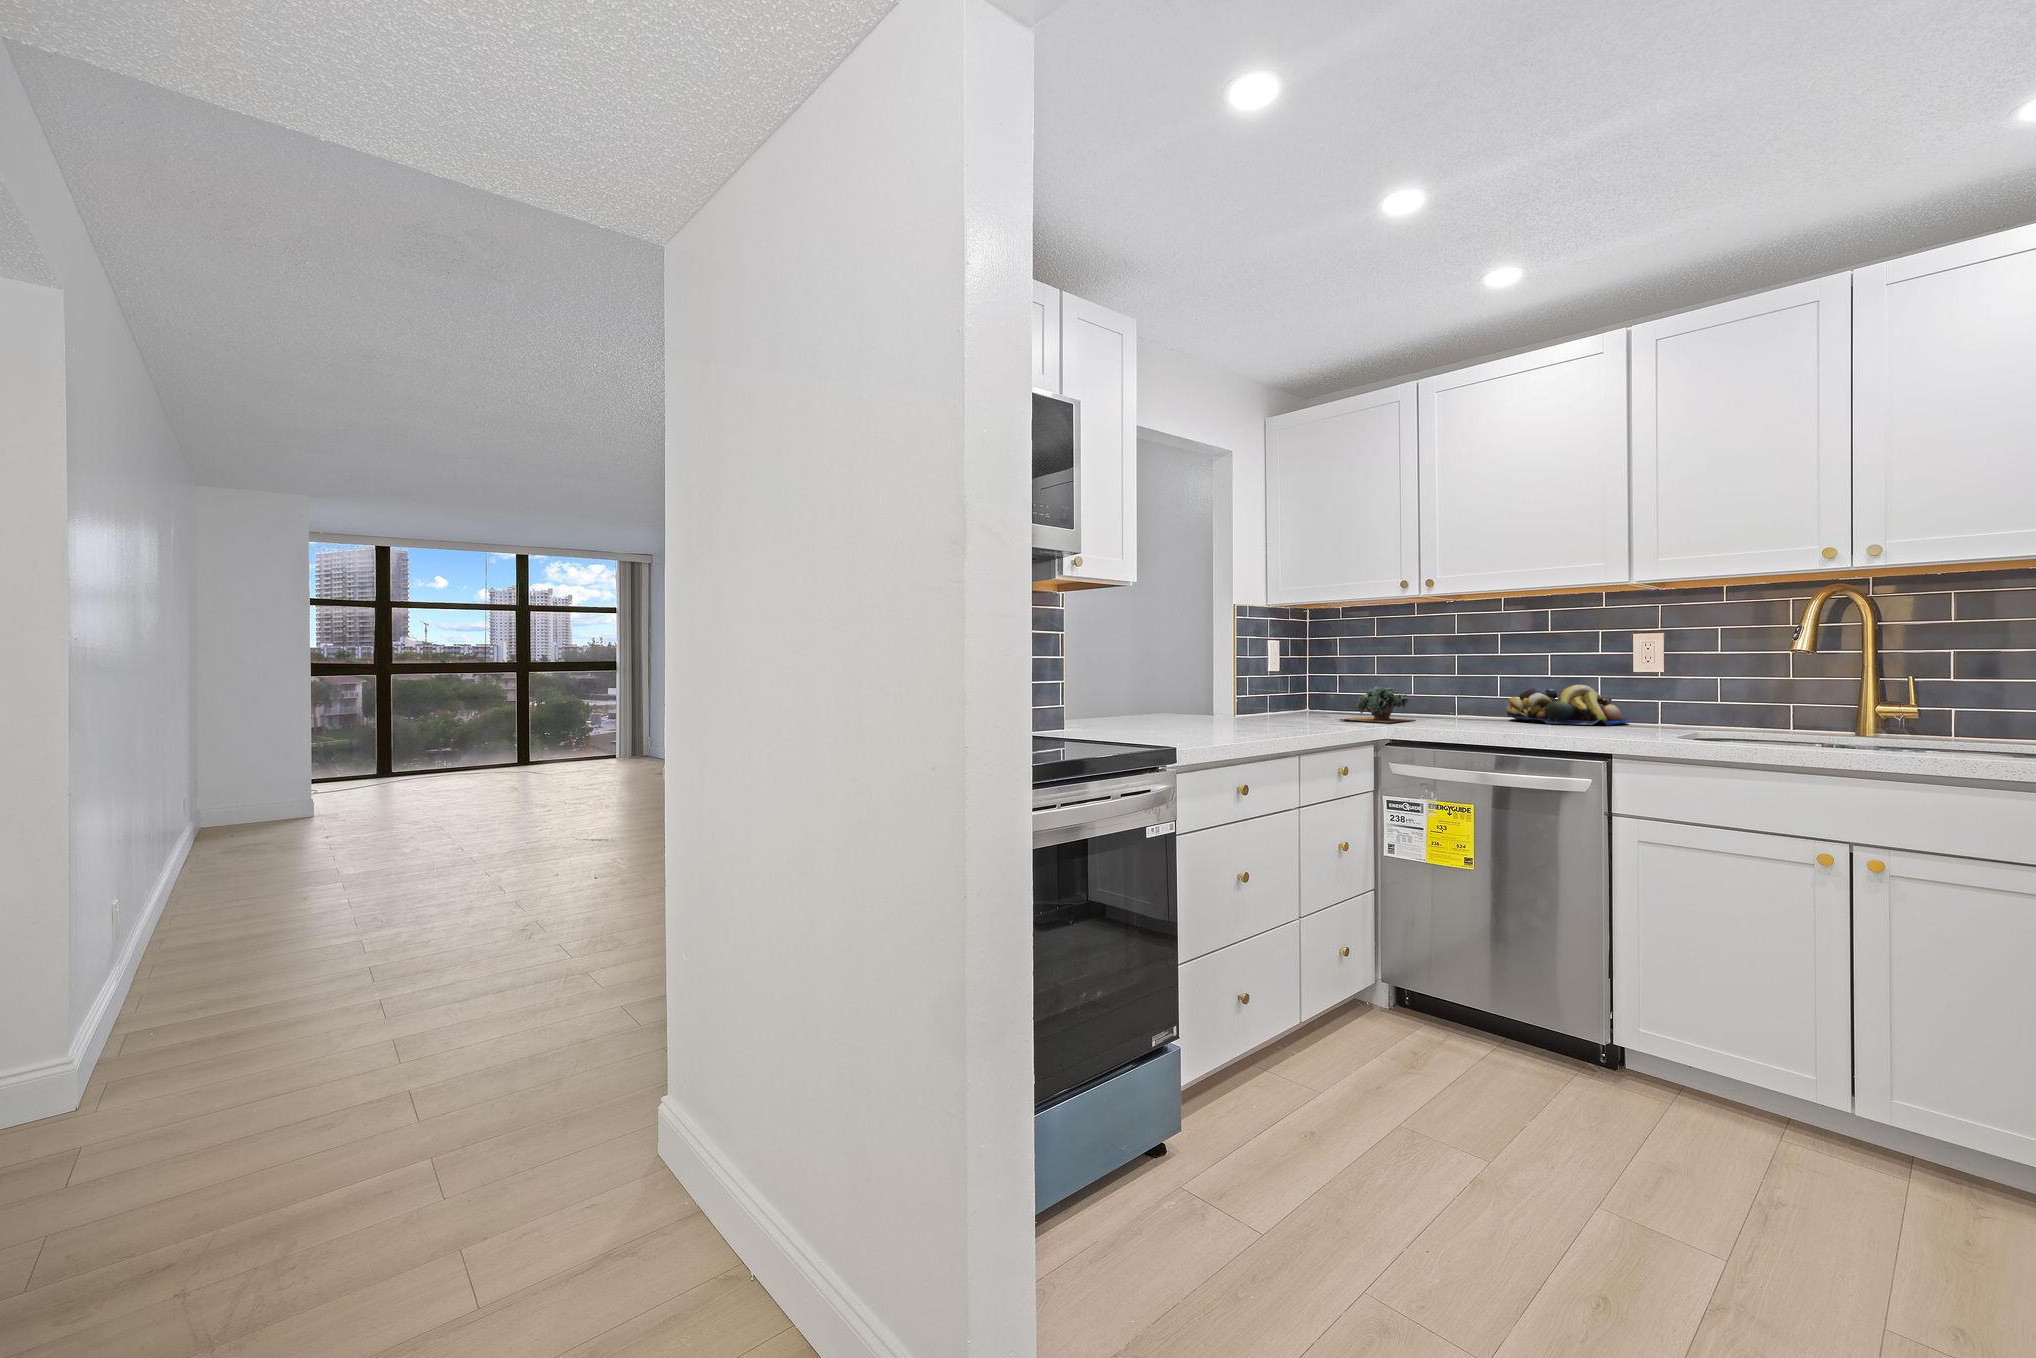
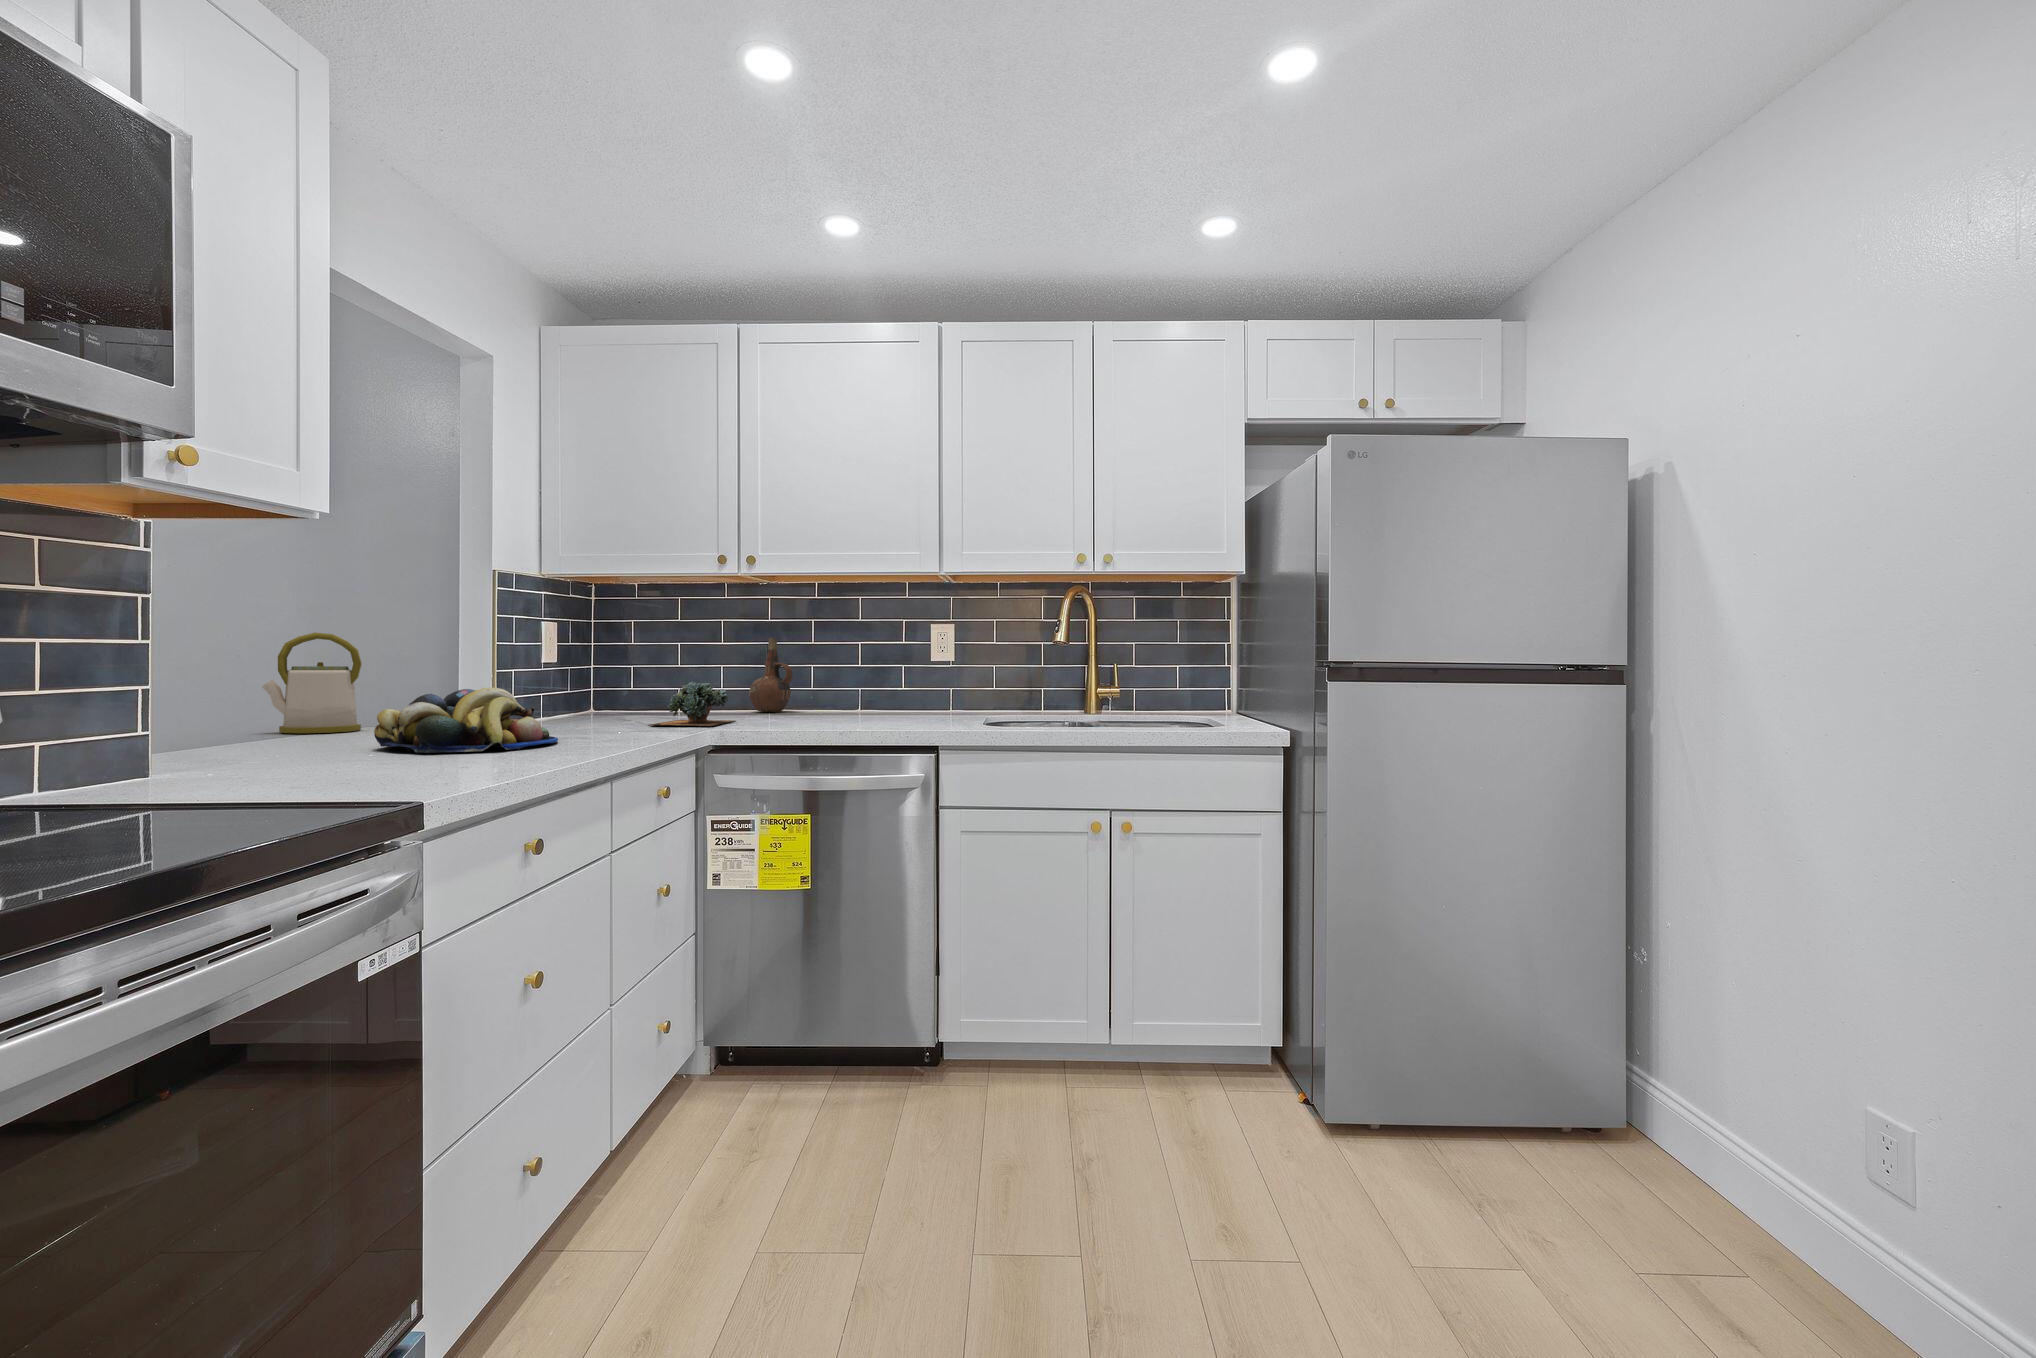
kettle: none [1102,650,1154,714] -> present [262,633,362,733]
ceramic pitcher: none [1437,650,1479,715] -> present [749,638,793,712]
fruit bowl: present [1506,685,1629,725] -> present [374,688,558,753]

